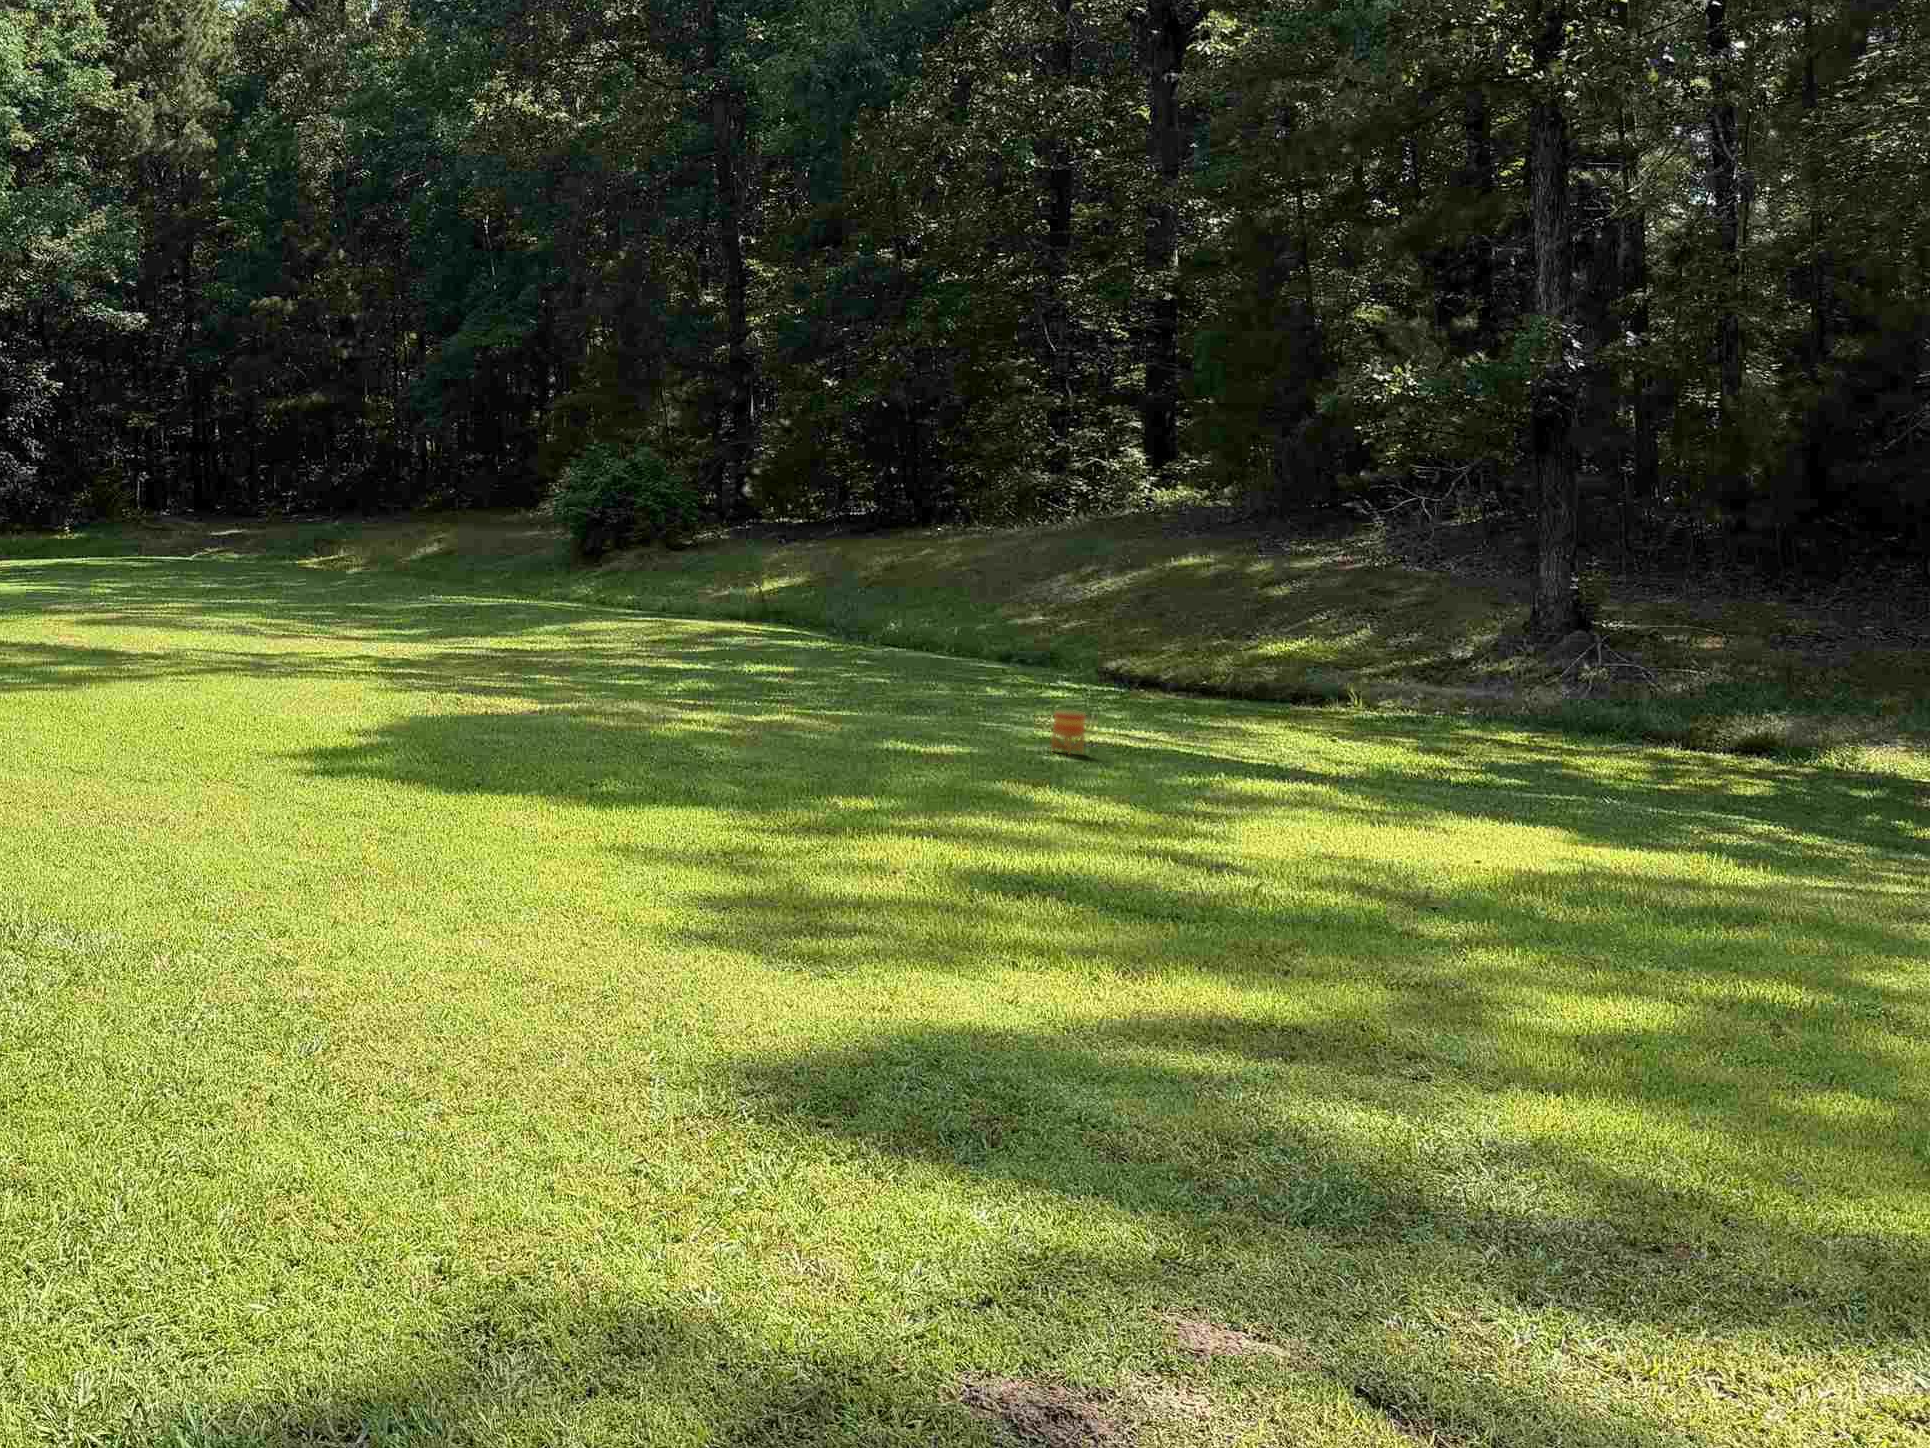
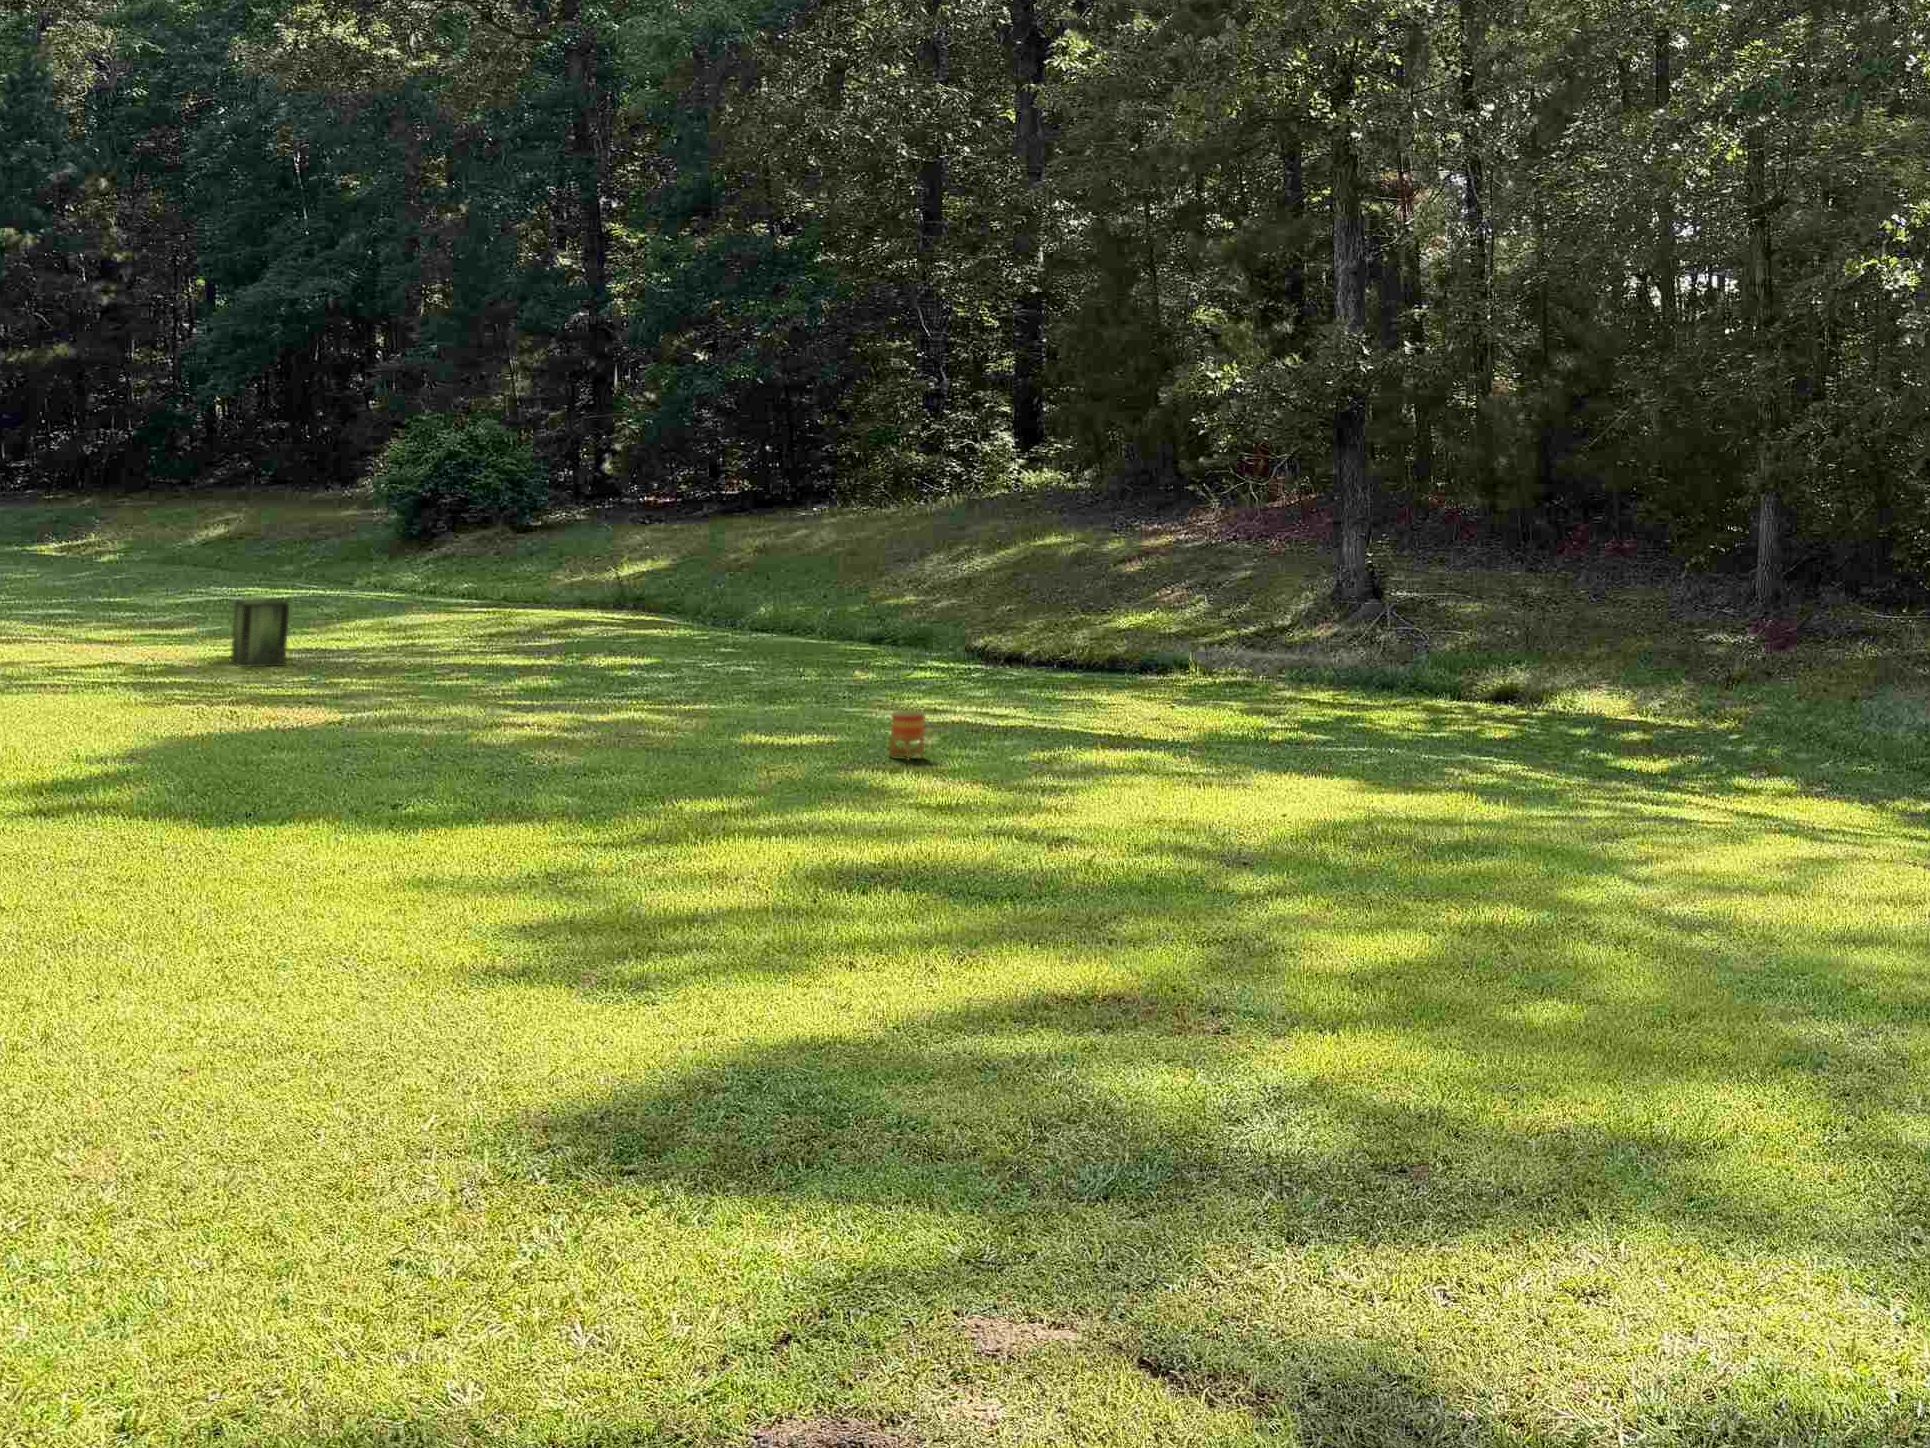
storage box: none [498,595,538,649] -> present [231,600,289,667]

